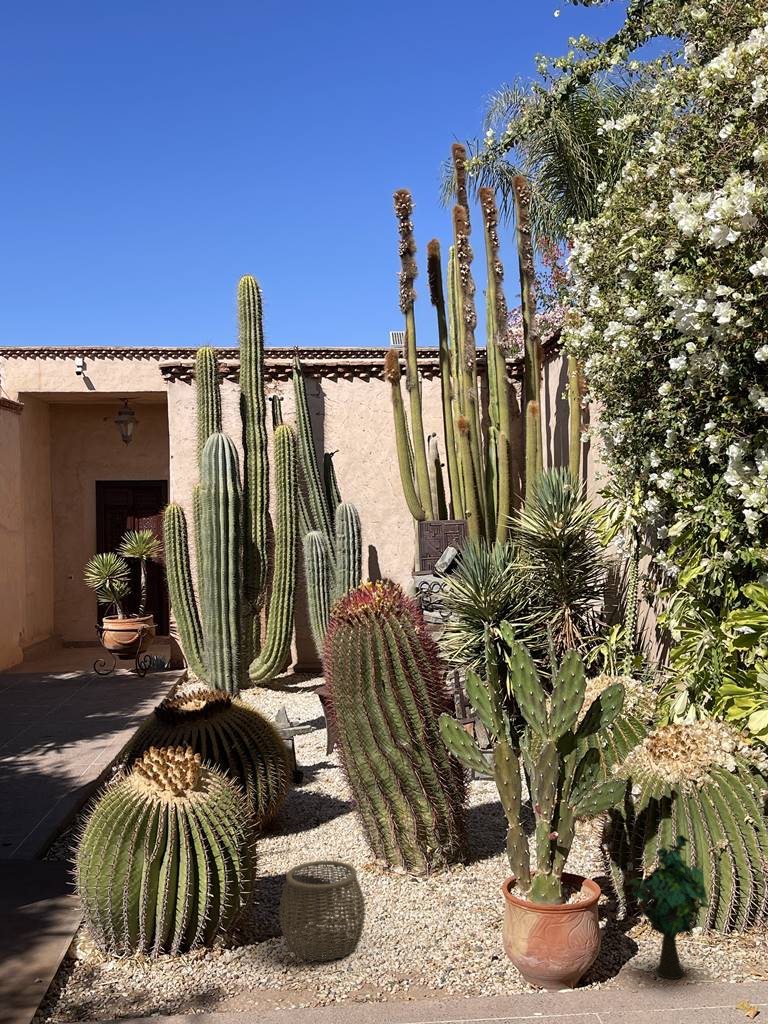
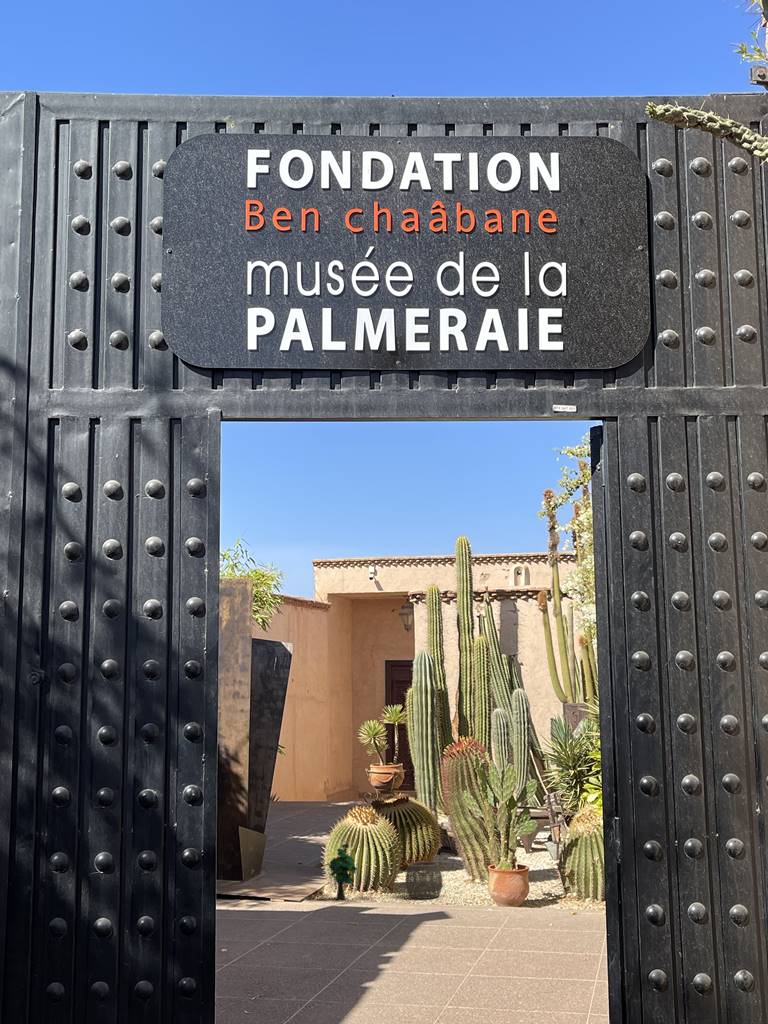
decorative plant: present [629,835,710,979] -> present [326,844,357,900]

